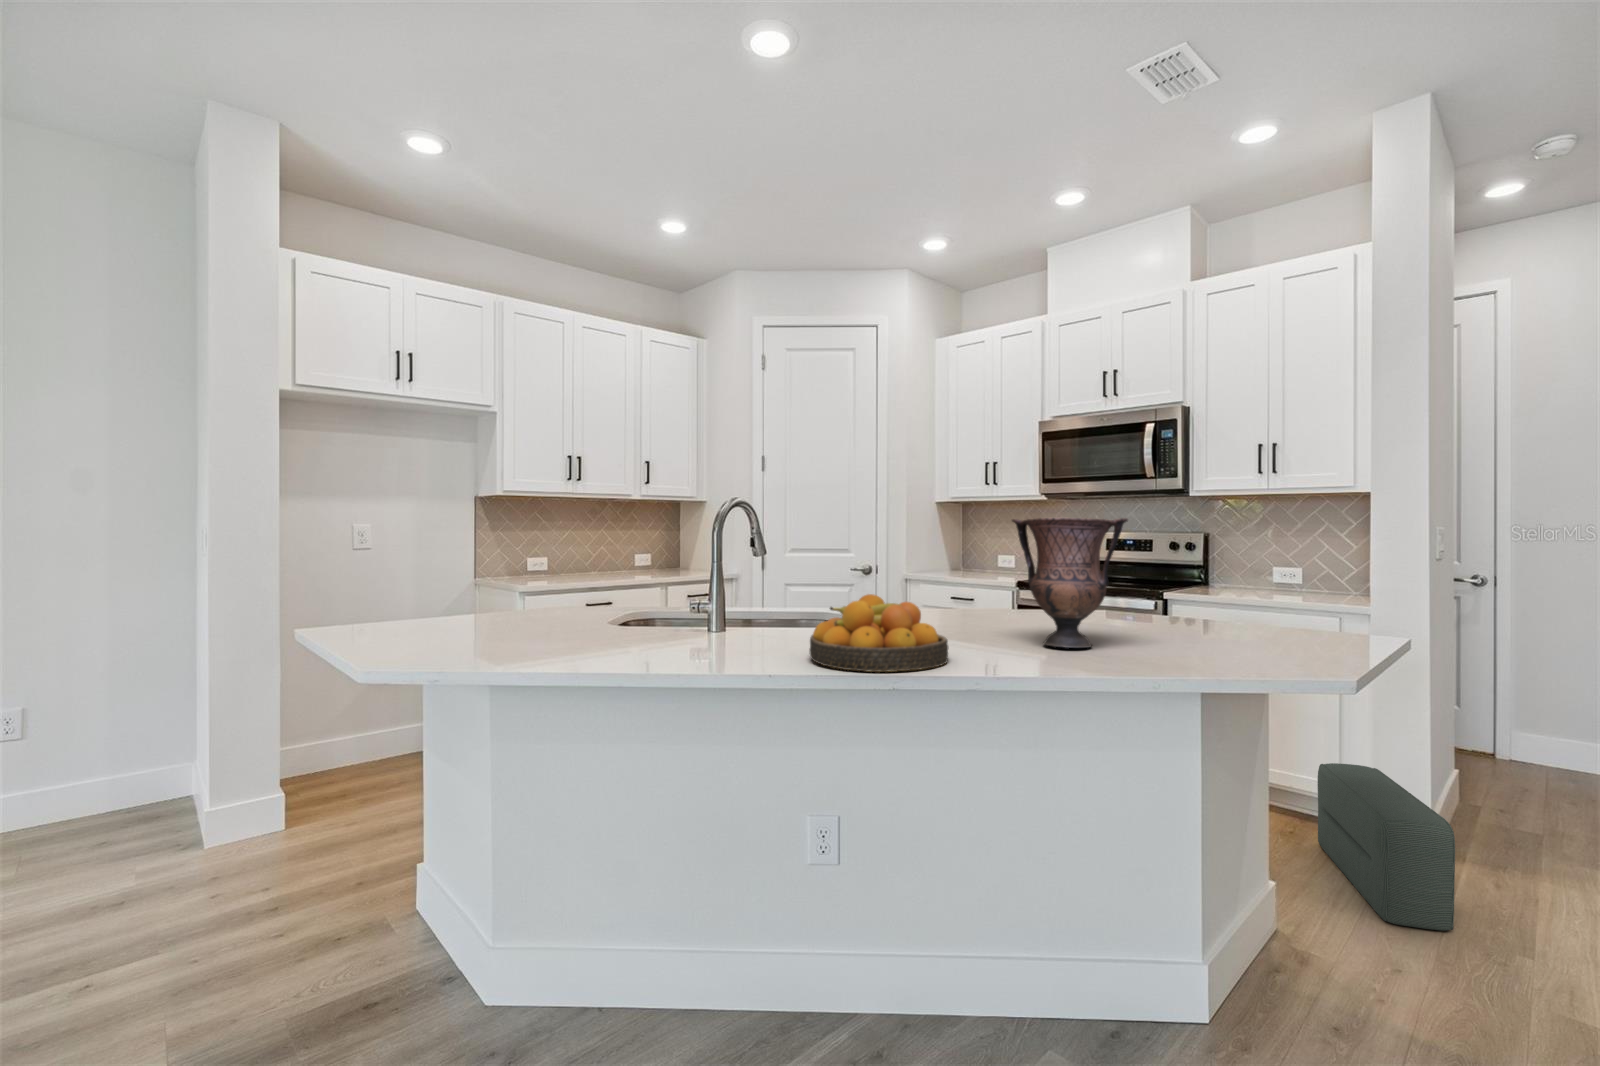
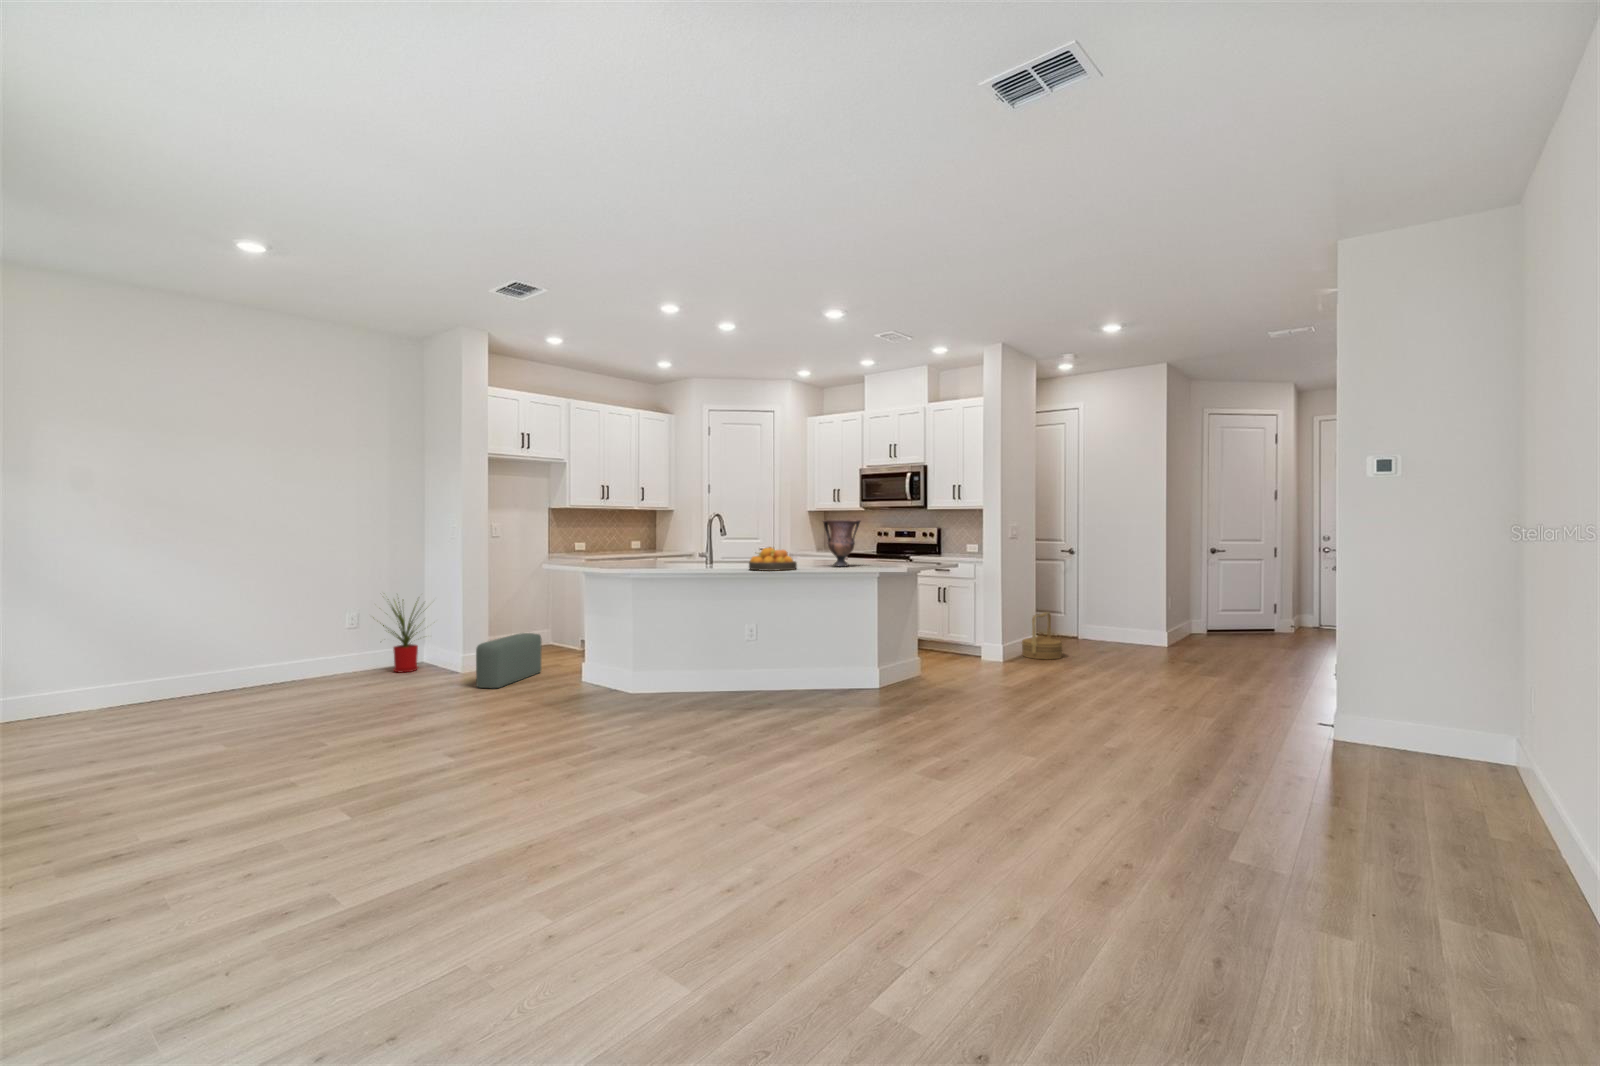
house plant: none [40,657,196,835] -> present [383,602,421,673]
woven basket: none [1440,726,1563,849] -> present [1022,612,1063,659]
pouf: present [1318,763,1455,931] -> present [476,633,542,688]

